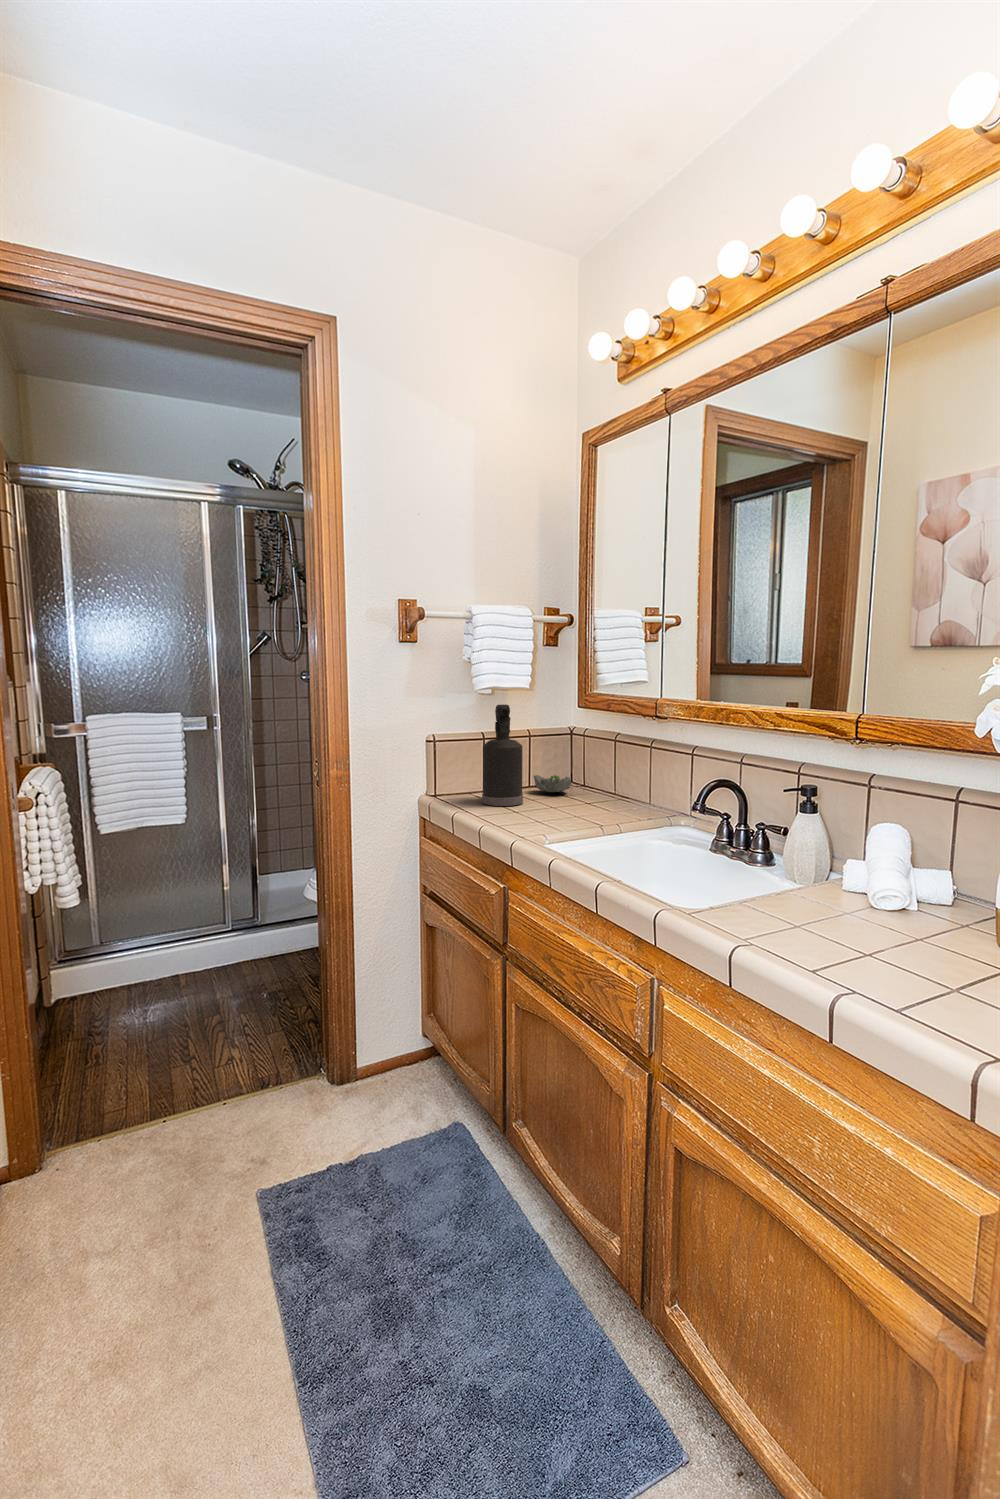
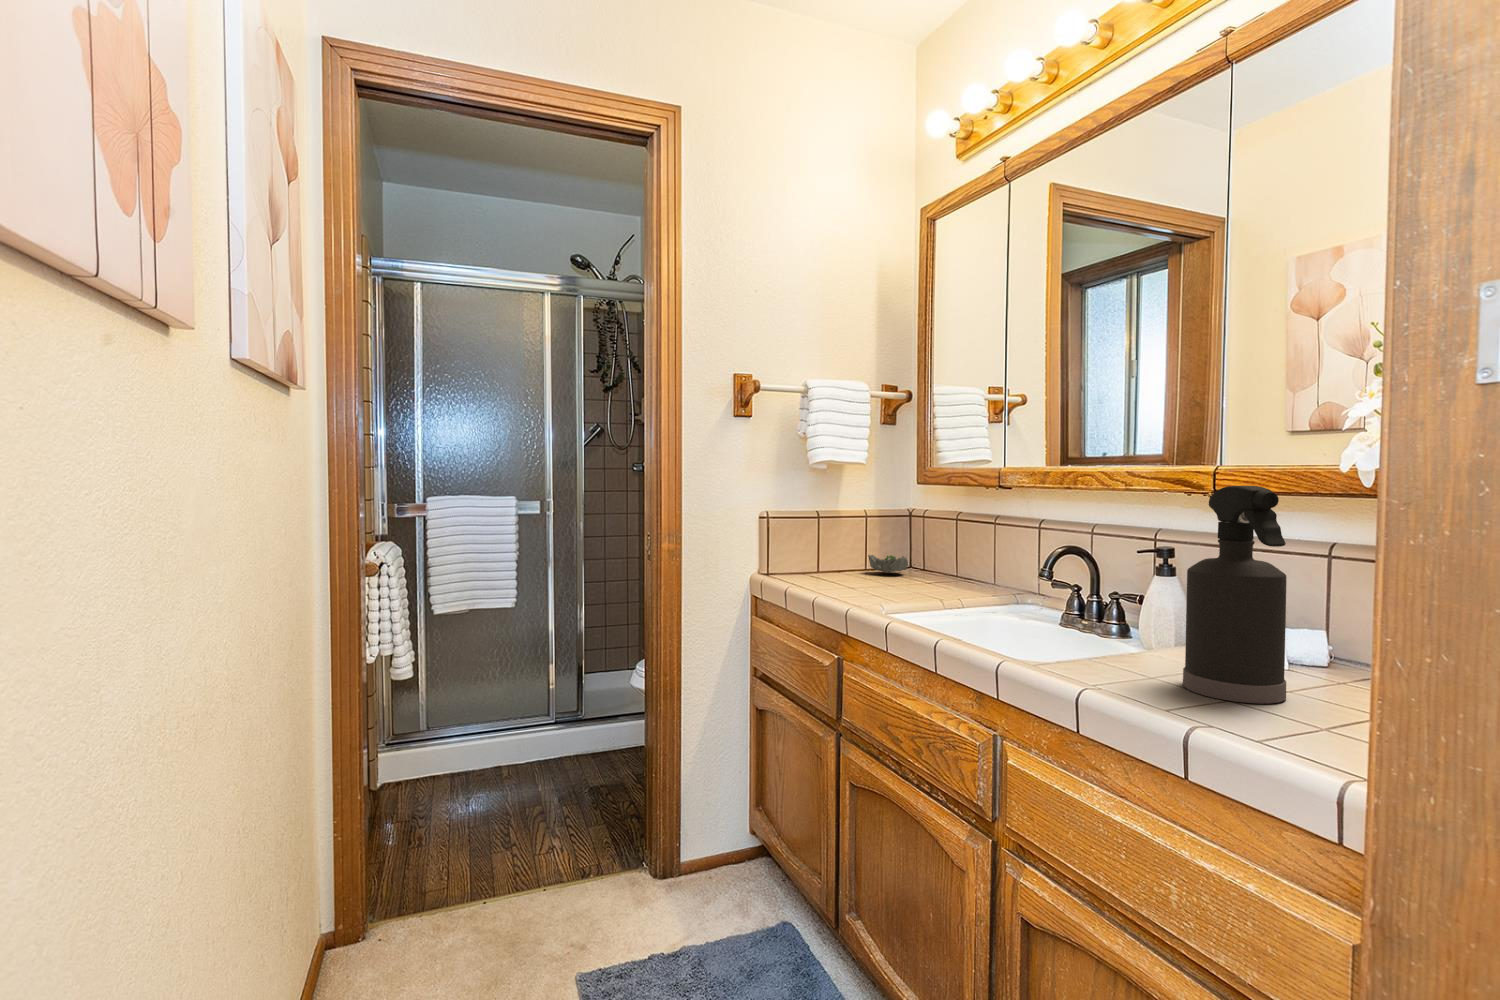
spray bottle: present [482,705,523,806] -> present [1183,486,1286,704]

